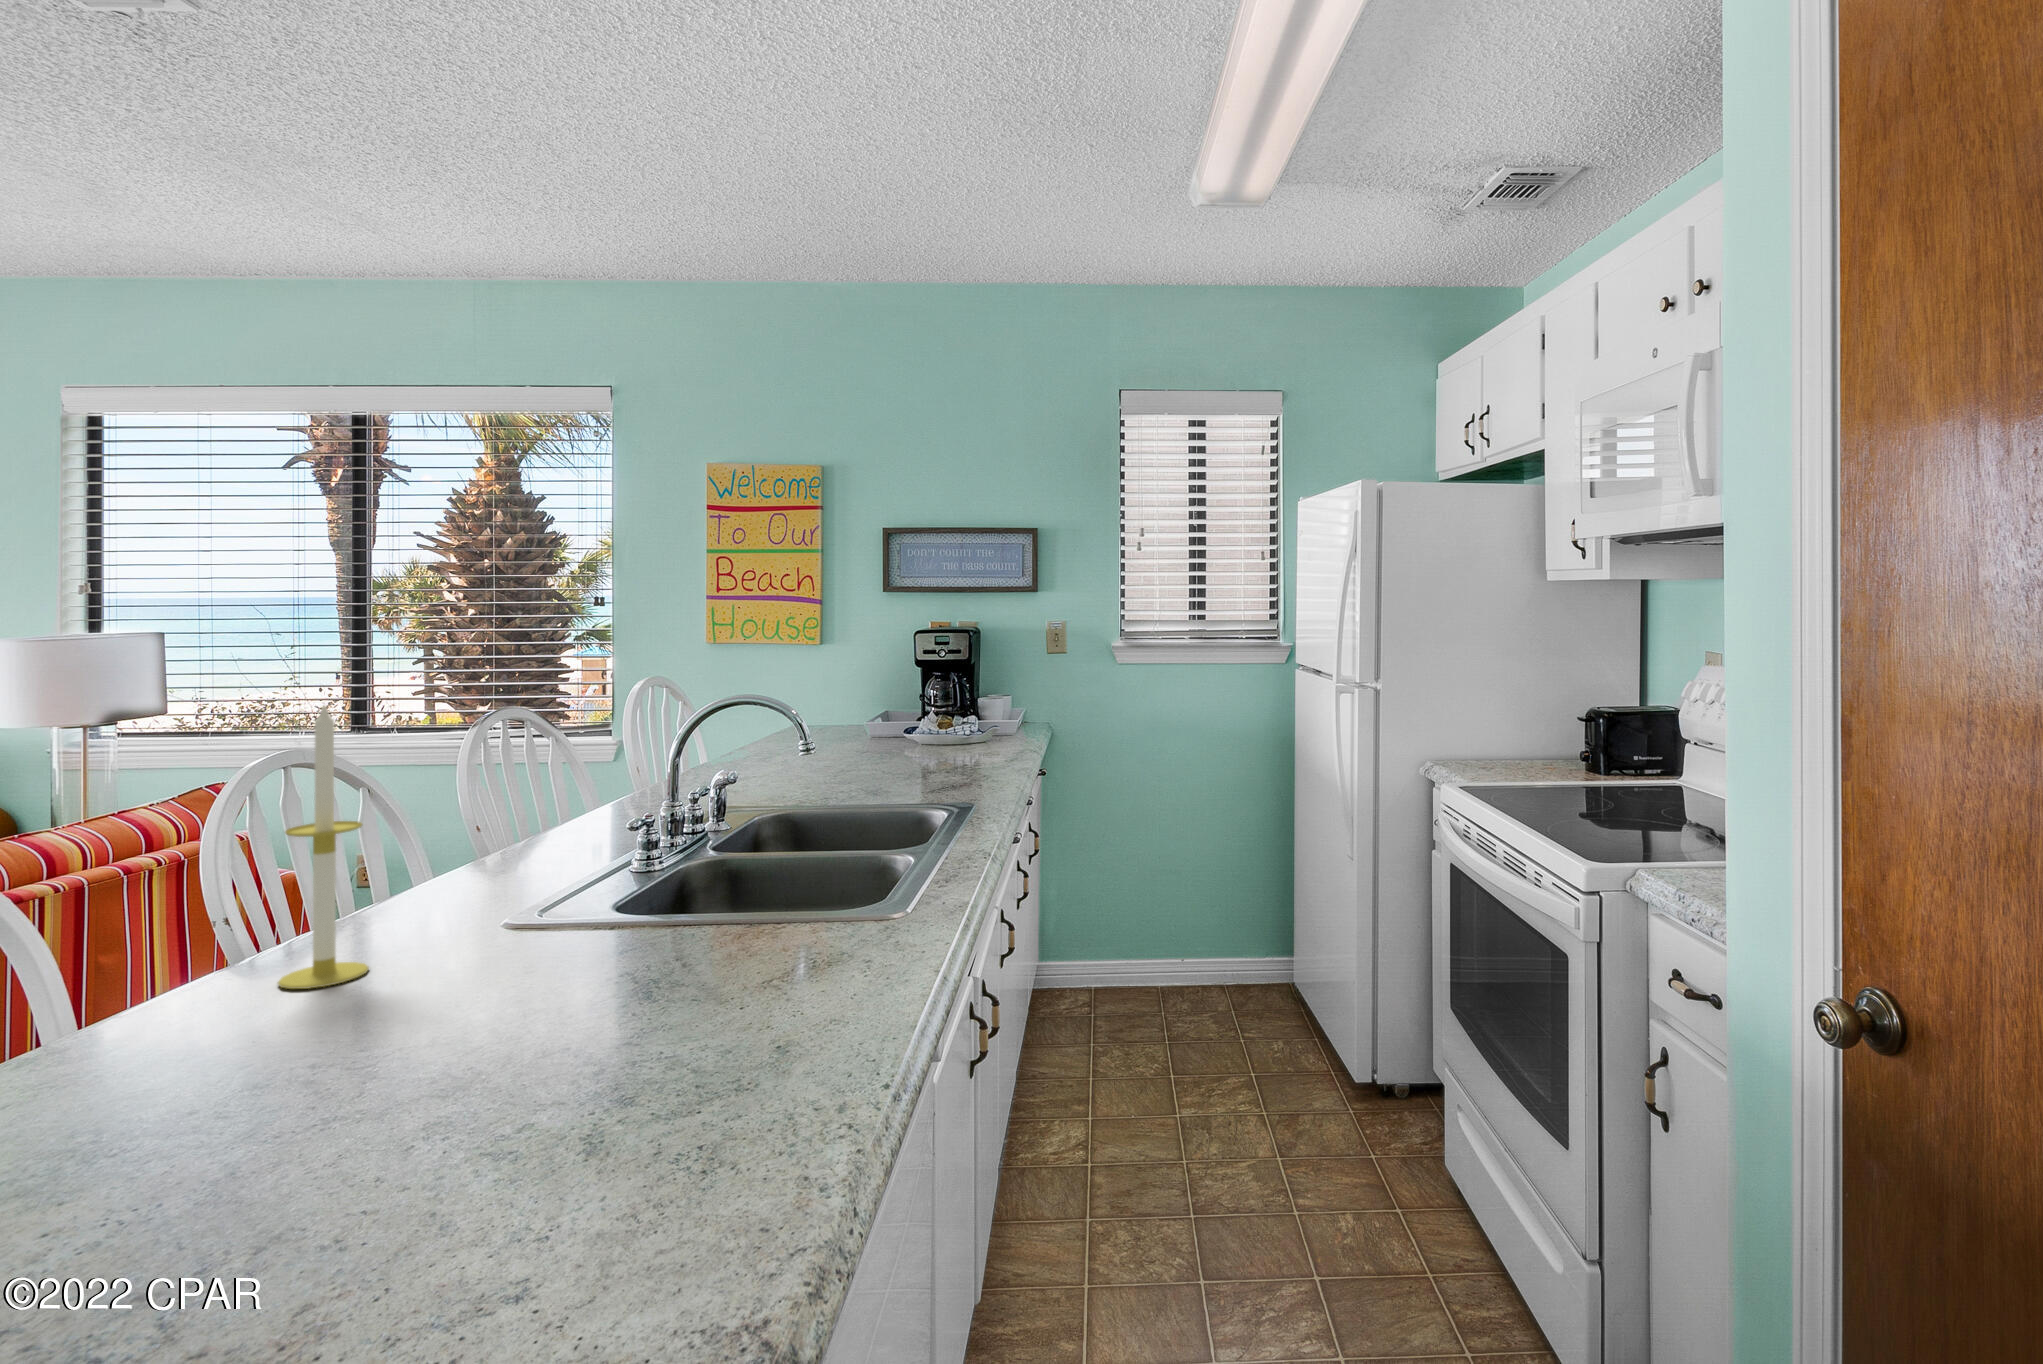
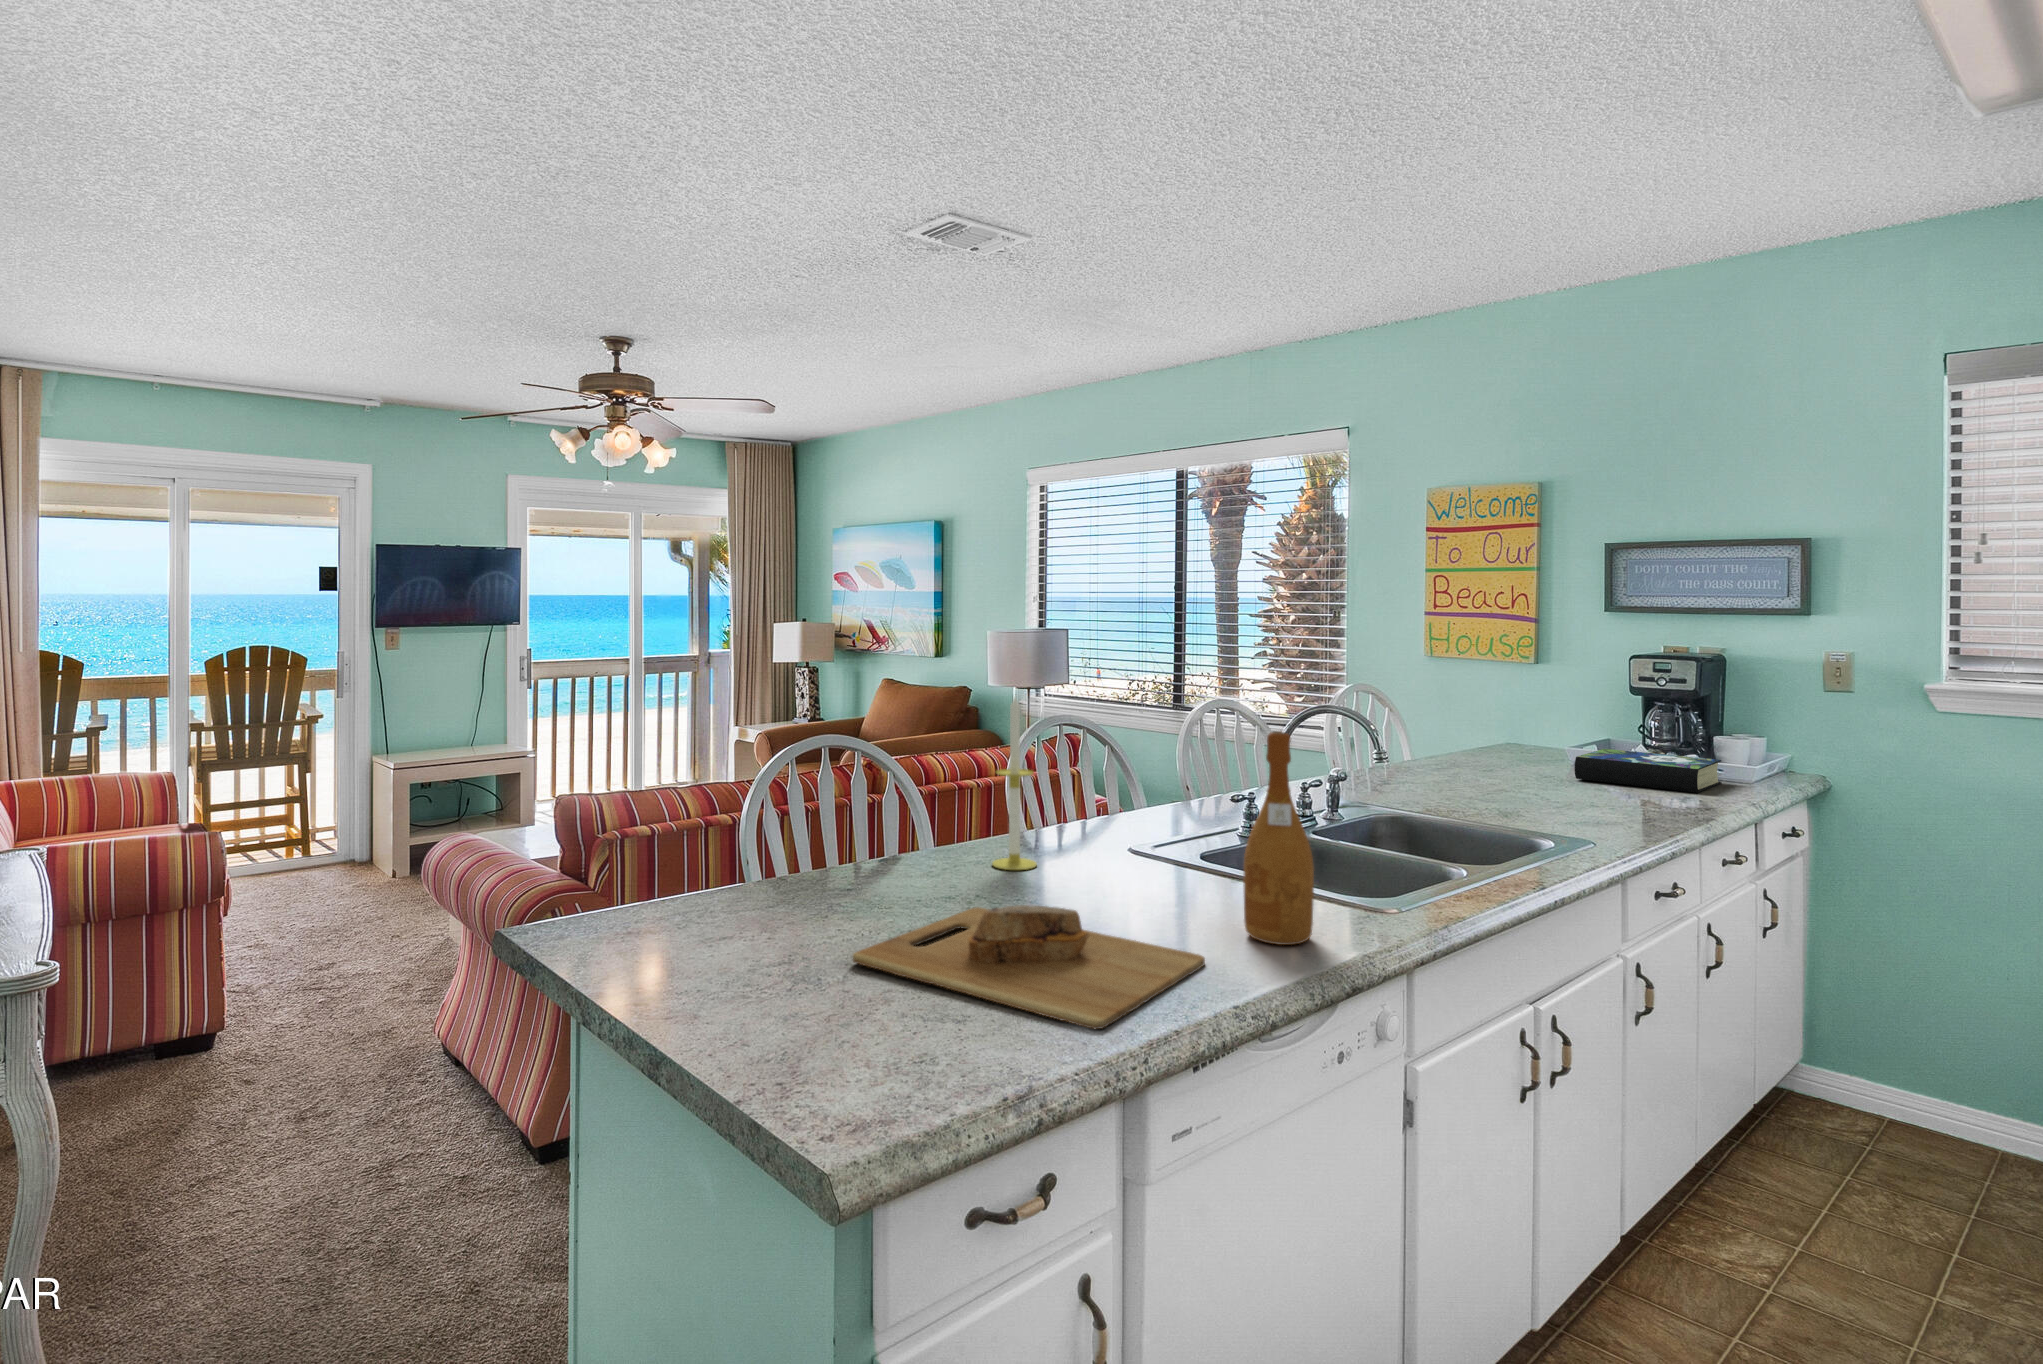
wine bottle: none [776,712,863,978] -> present [1243,731,1314,945]
book: none [894,719,1001,750] -> present [1575,749,1721,793]
cutting board: none [145,1008,777,1245] -> present [853,905,1205,1029]

